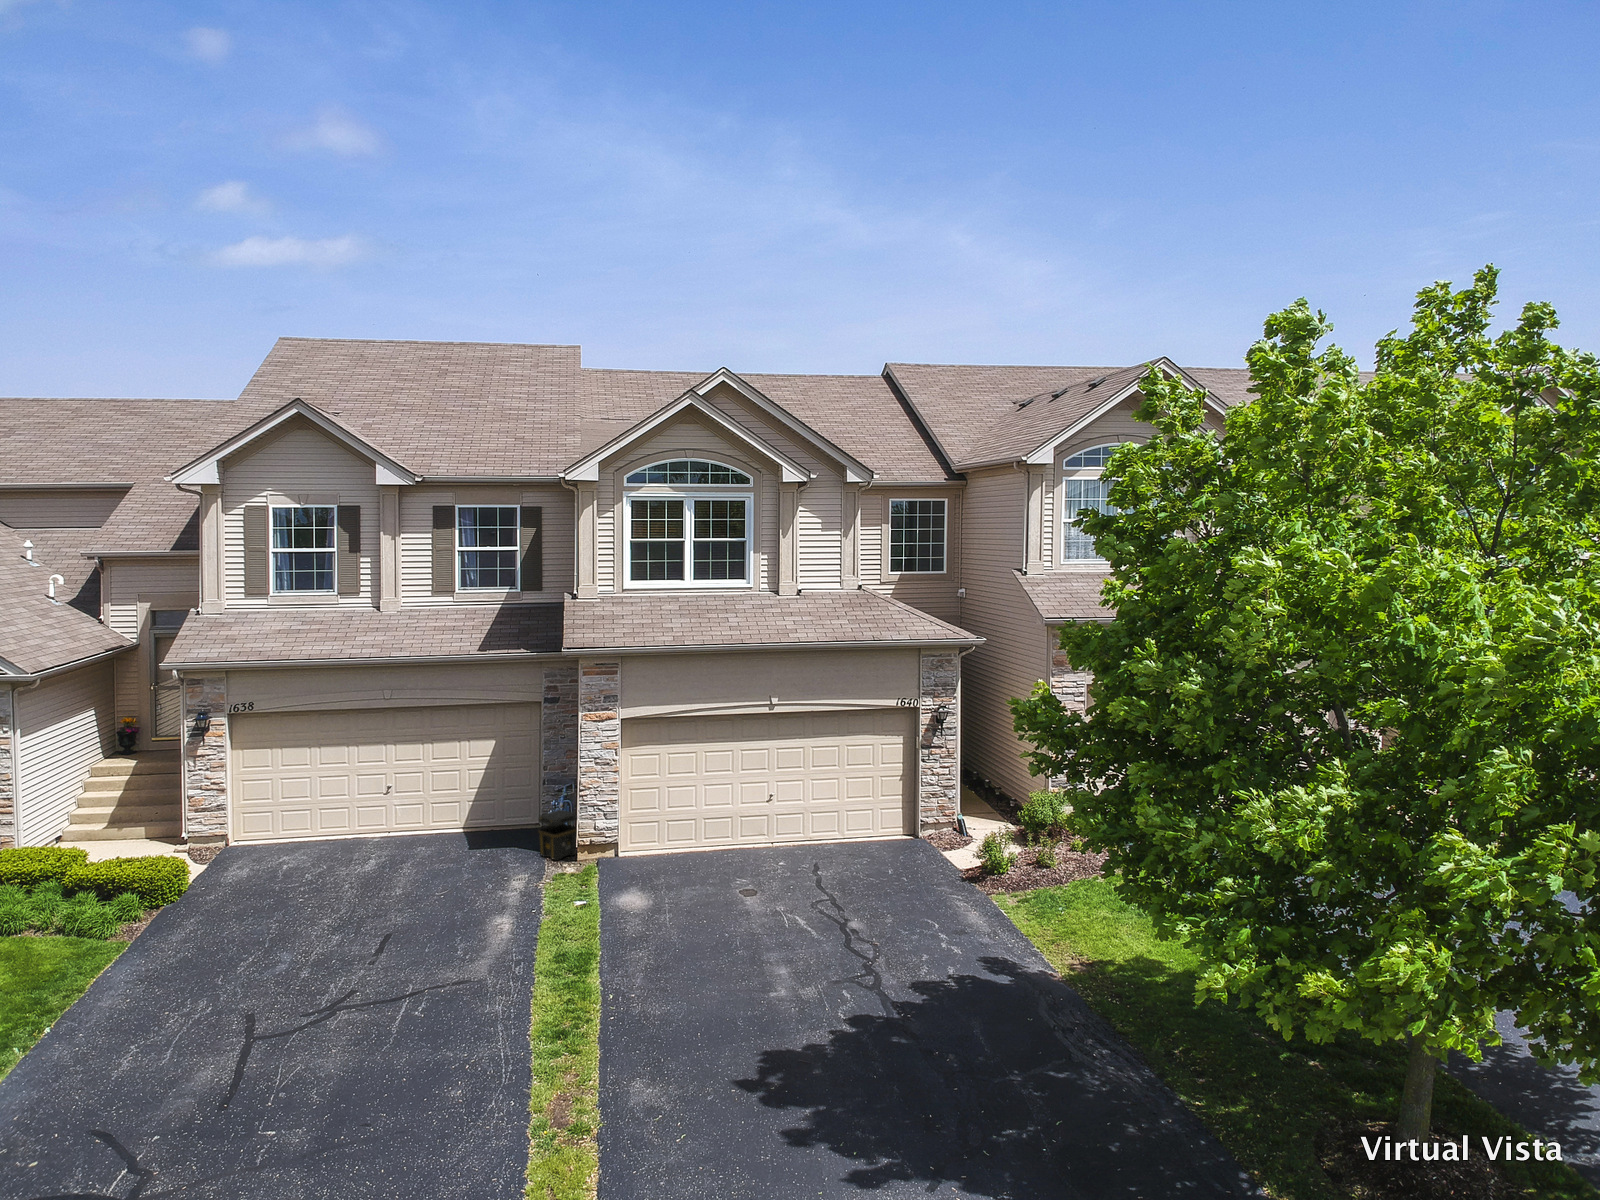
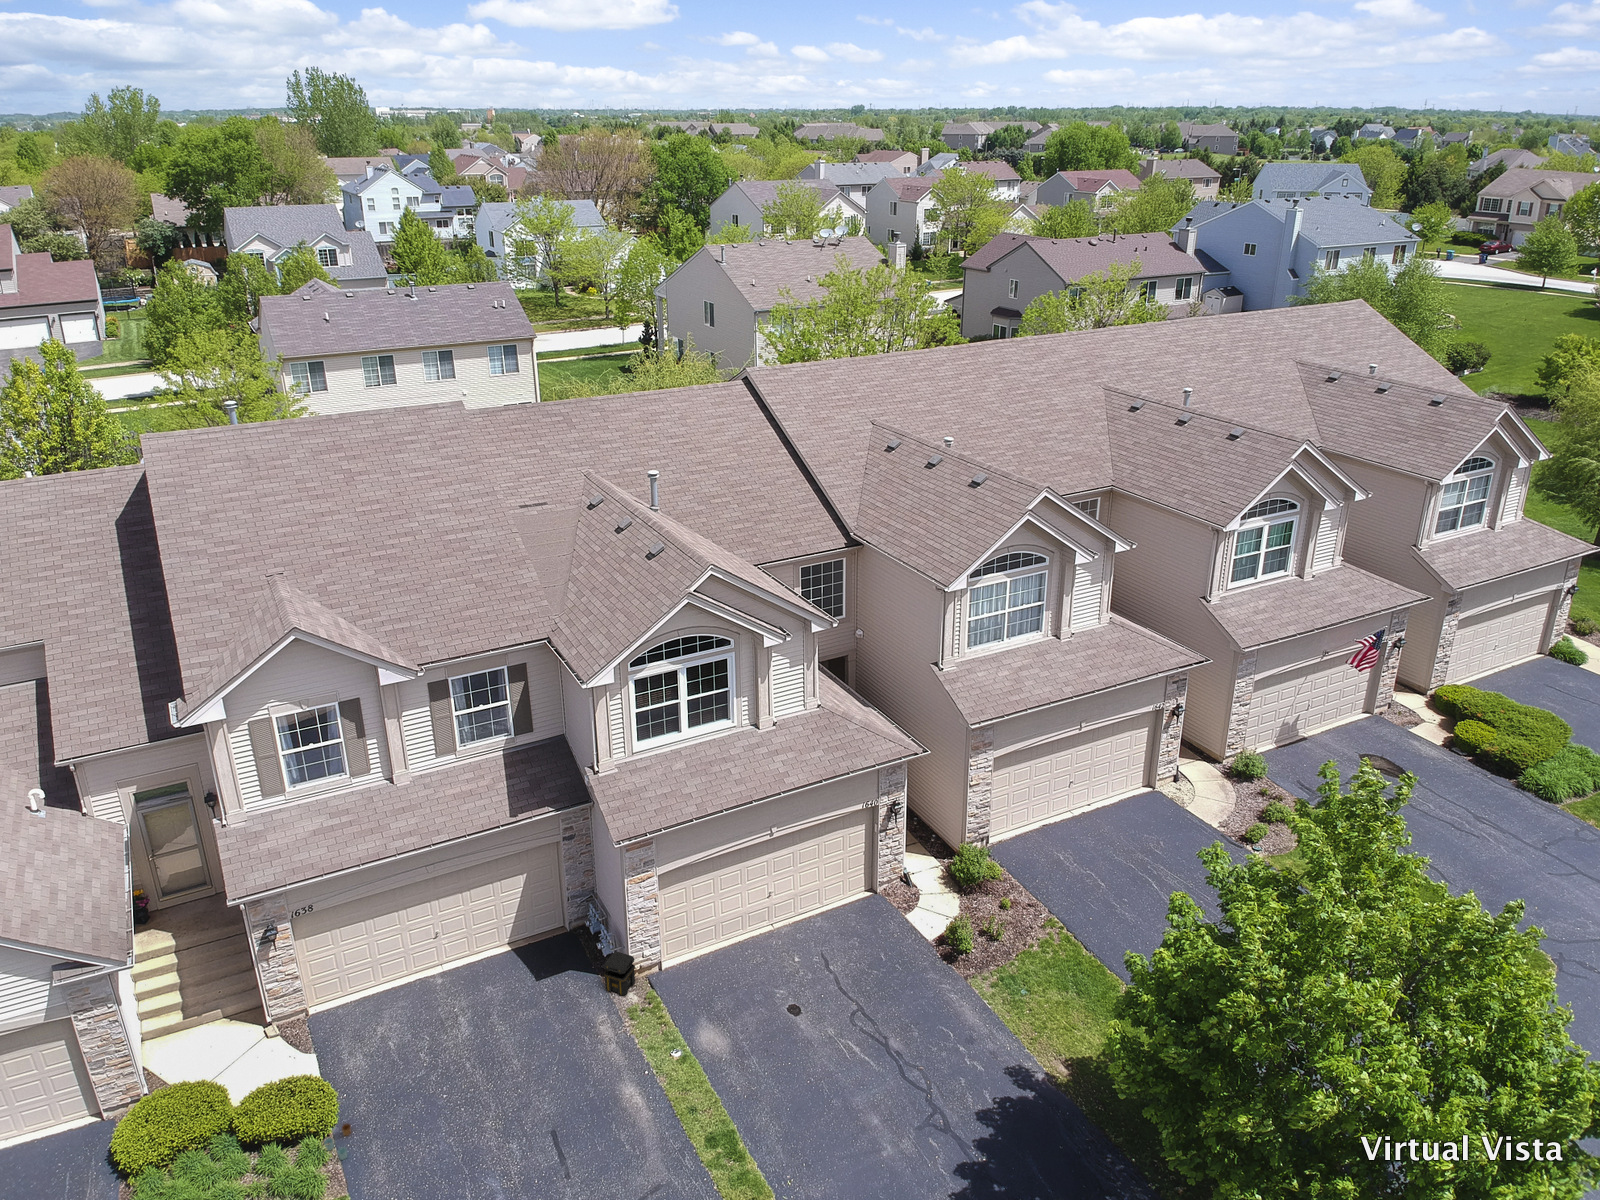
bucket: none [129,898,171,930] -> present [324,1124,351,1160]

